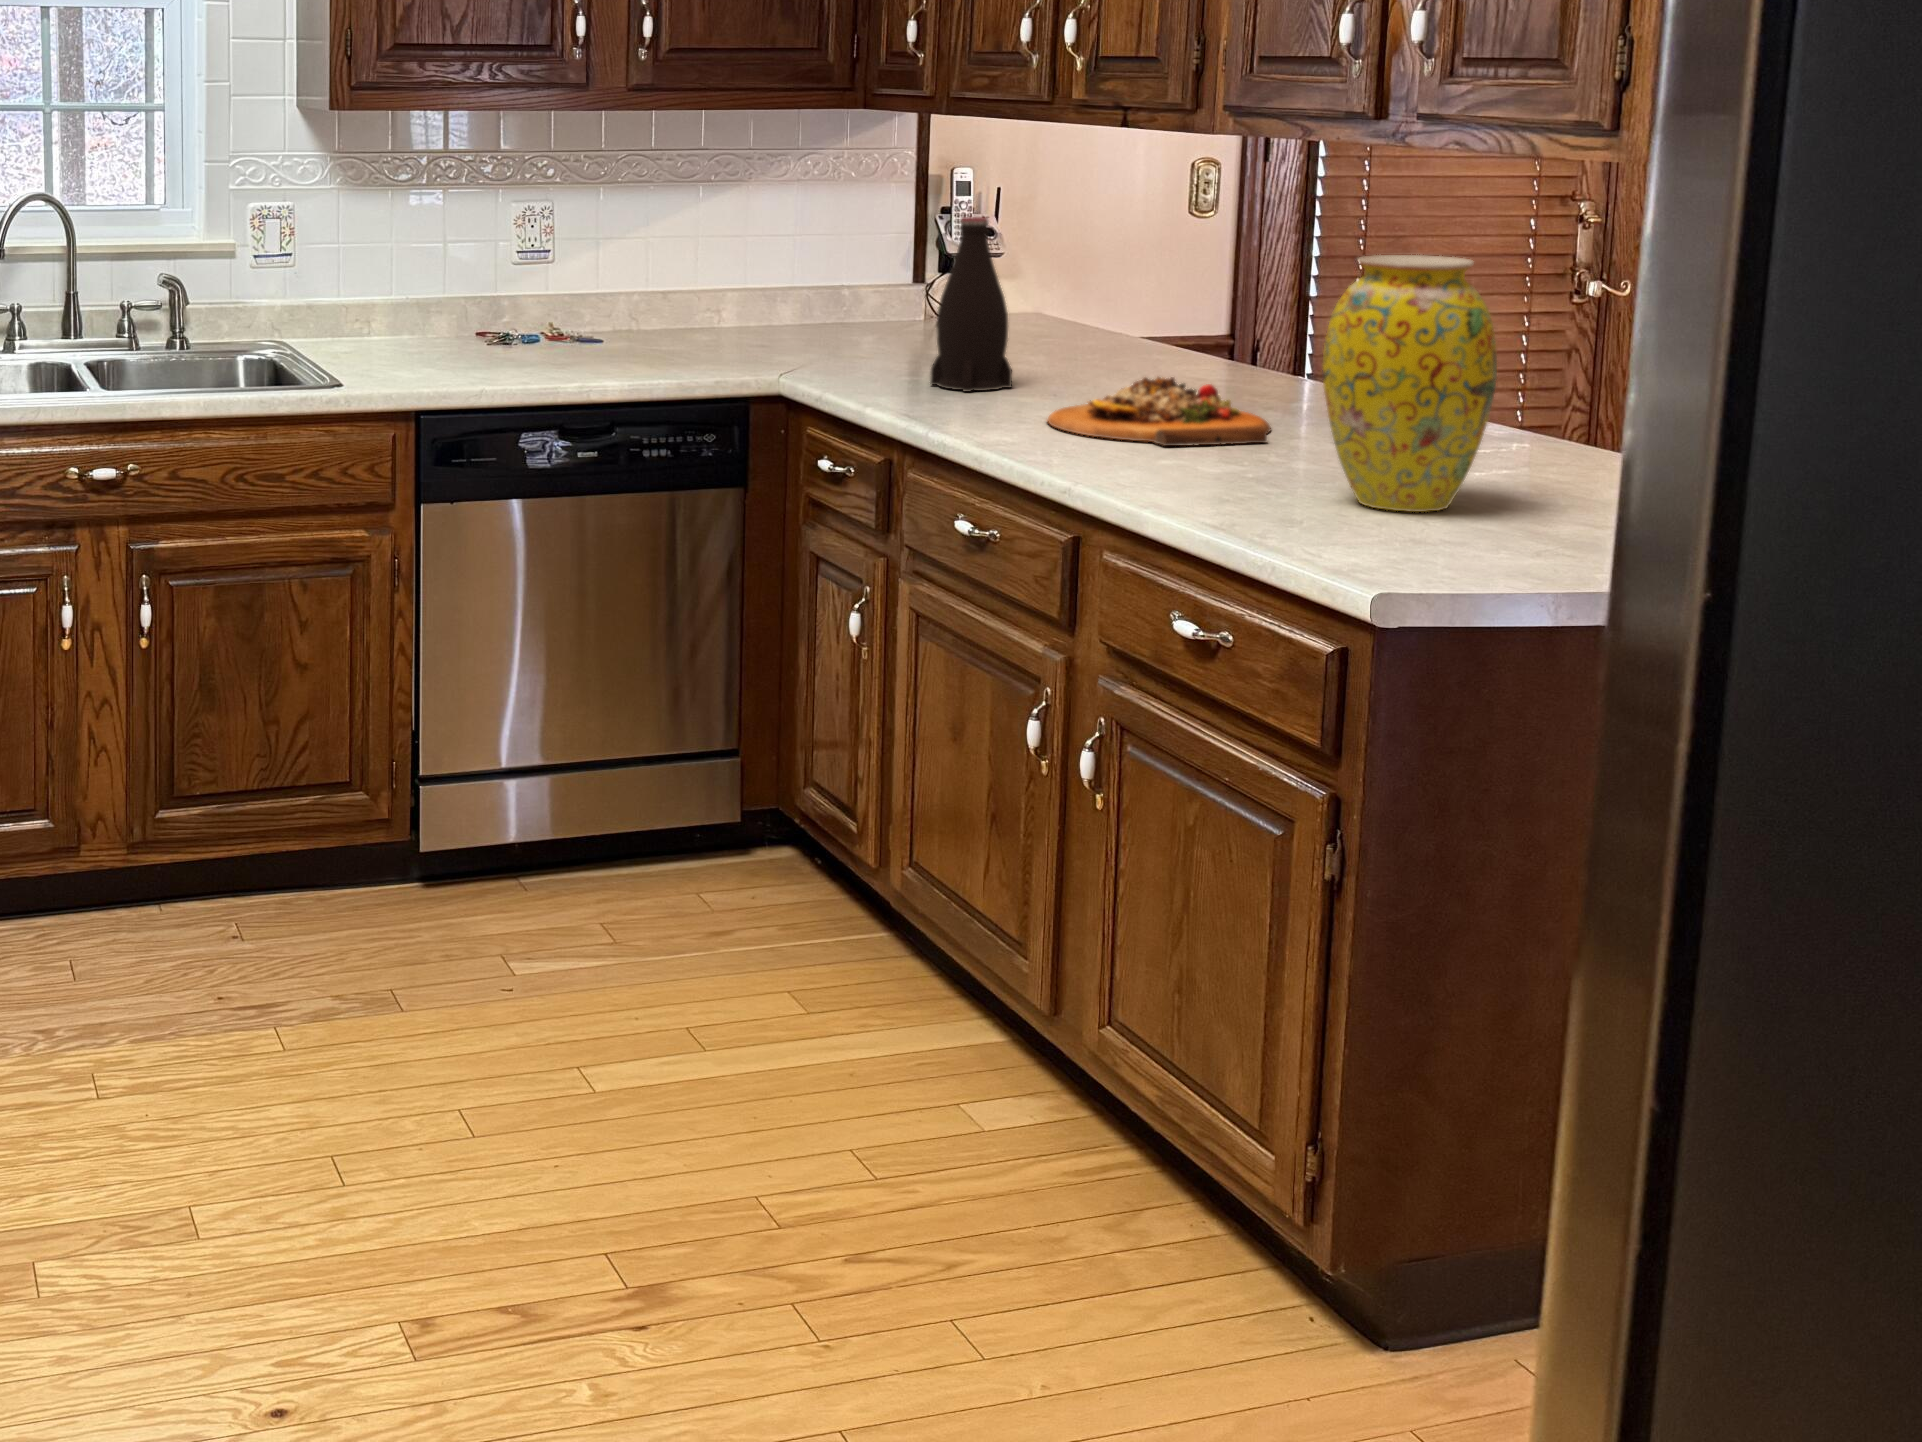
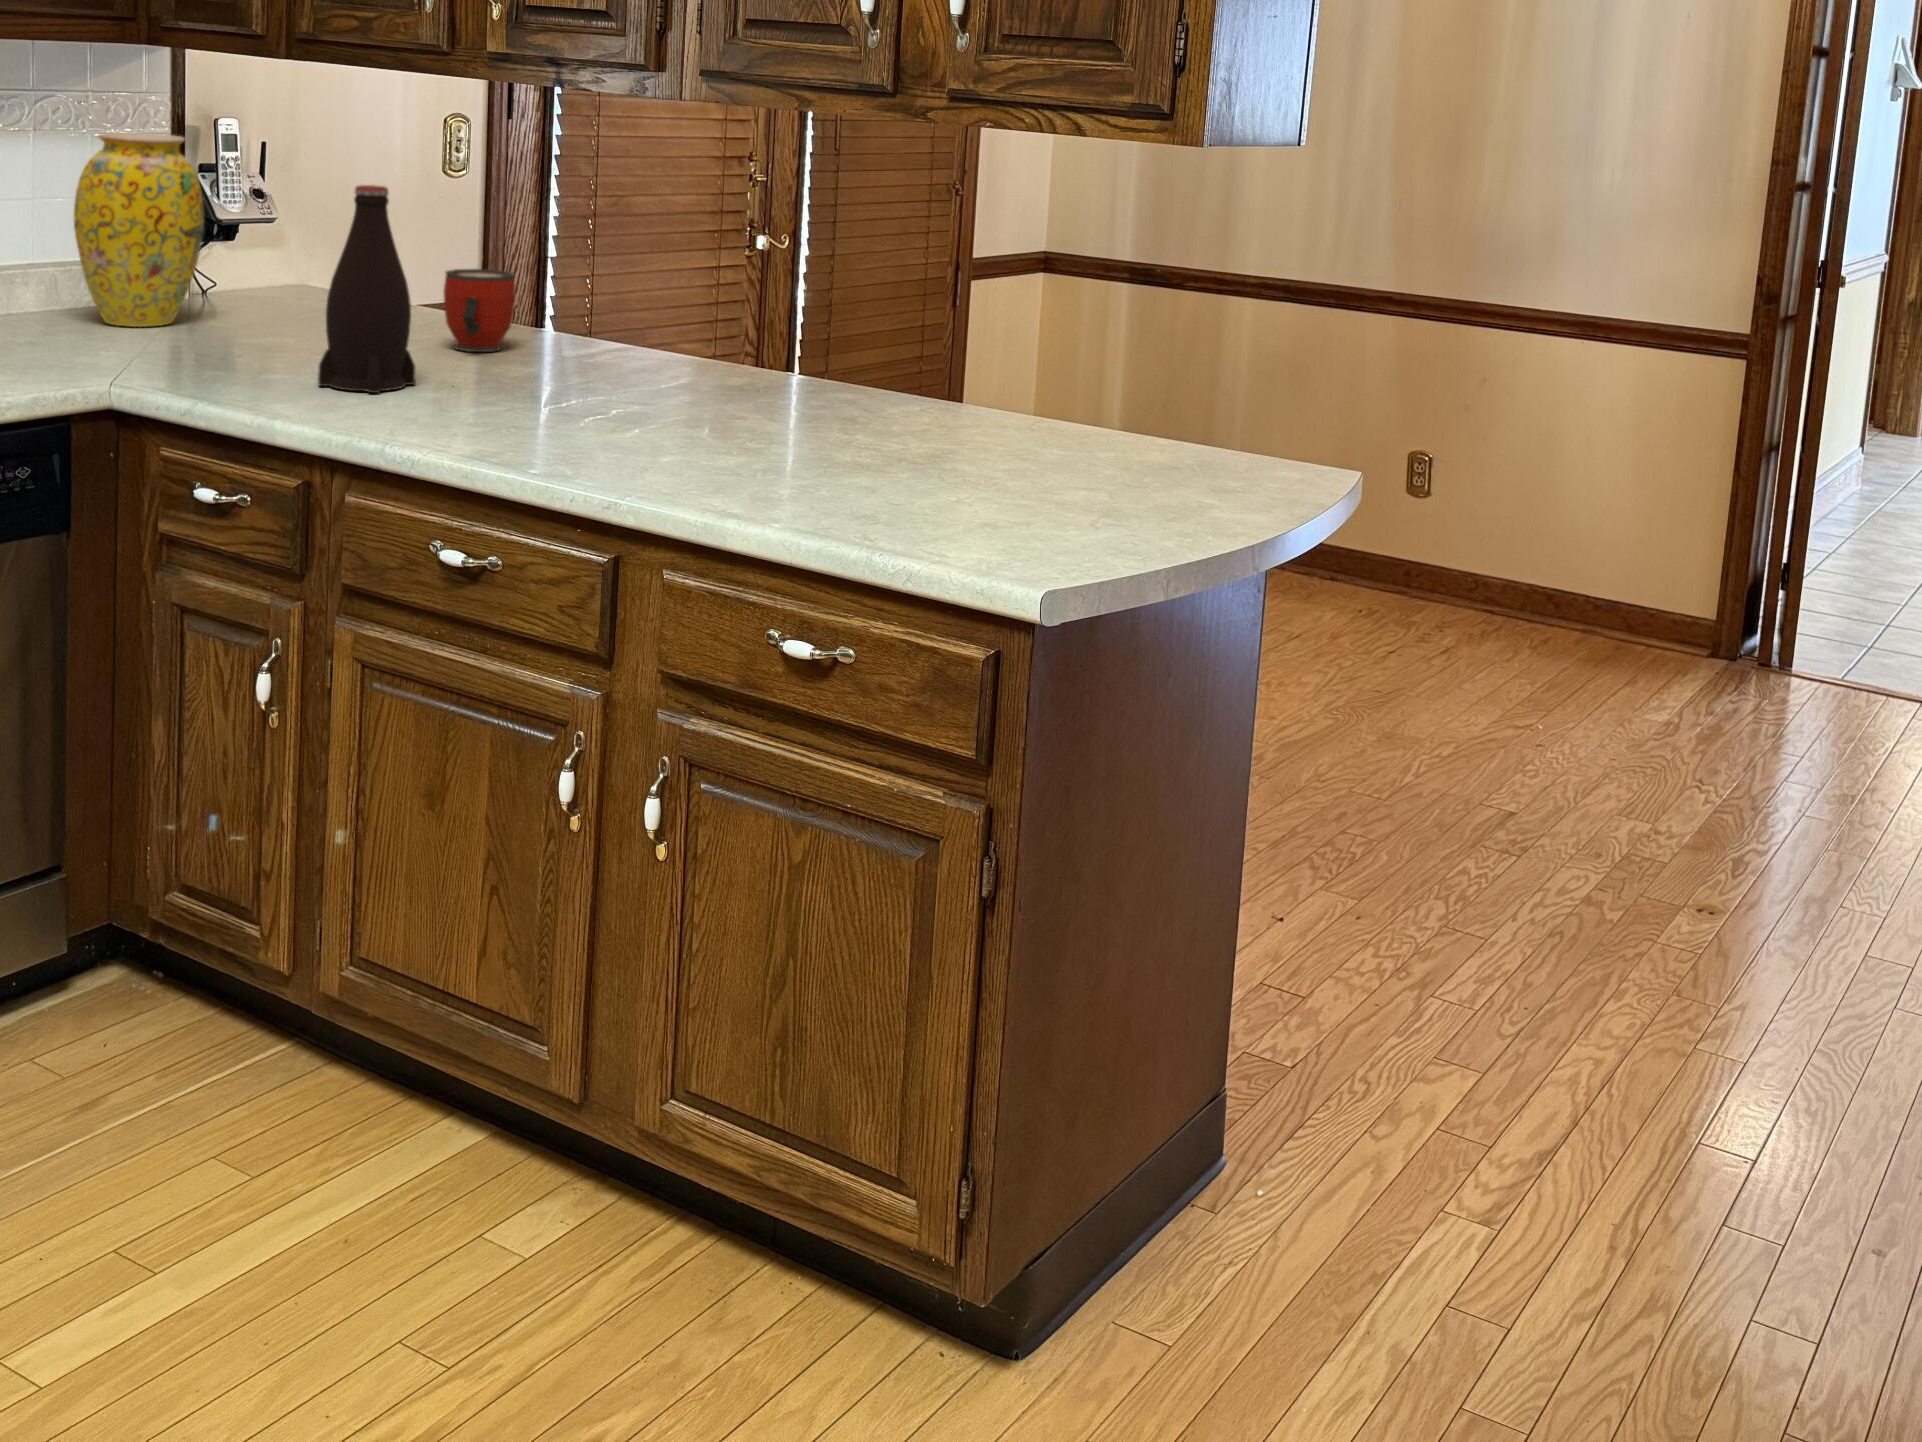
vase: present [1322,255,1497,512] -> present [74,133,204,327]
mug: none [1083,295,1149,369] -> present [444,269,515,352]
cutting board: present [1047,377,1271,446] -> none [519,371,782,456]

